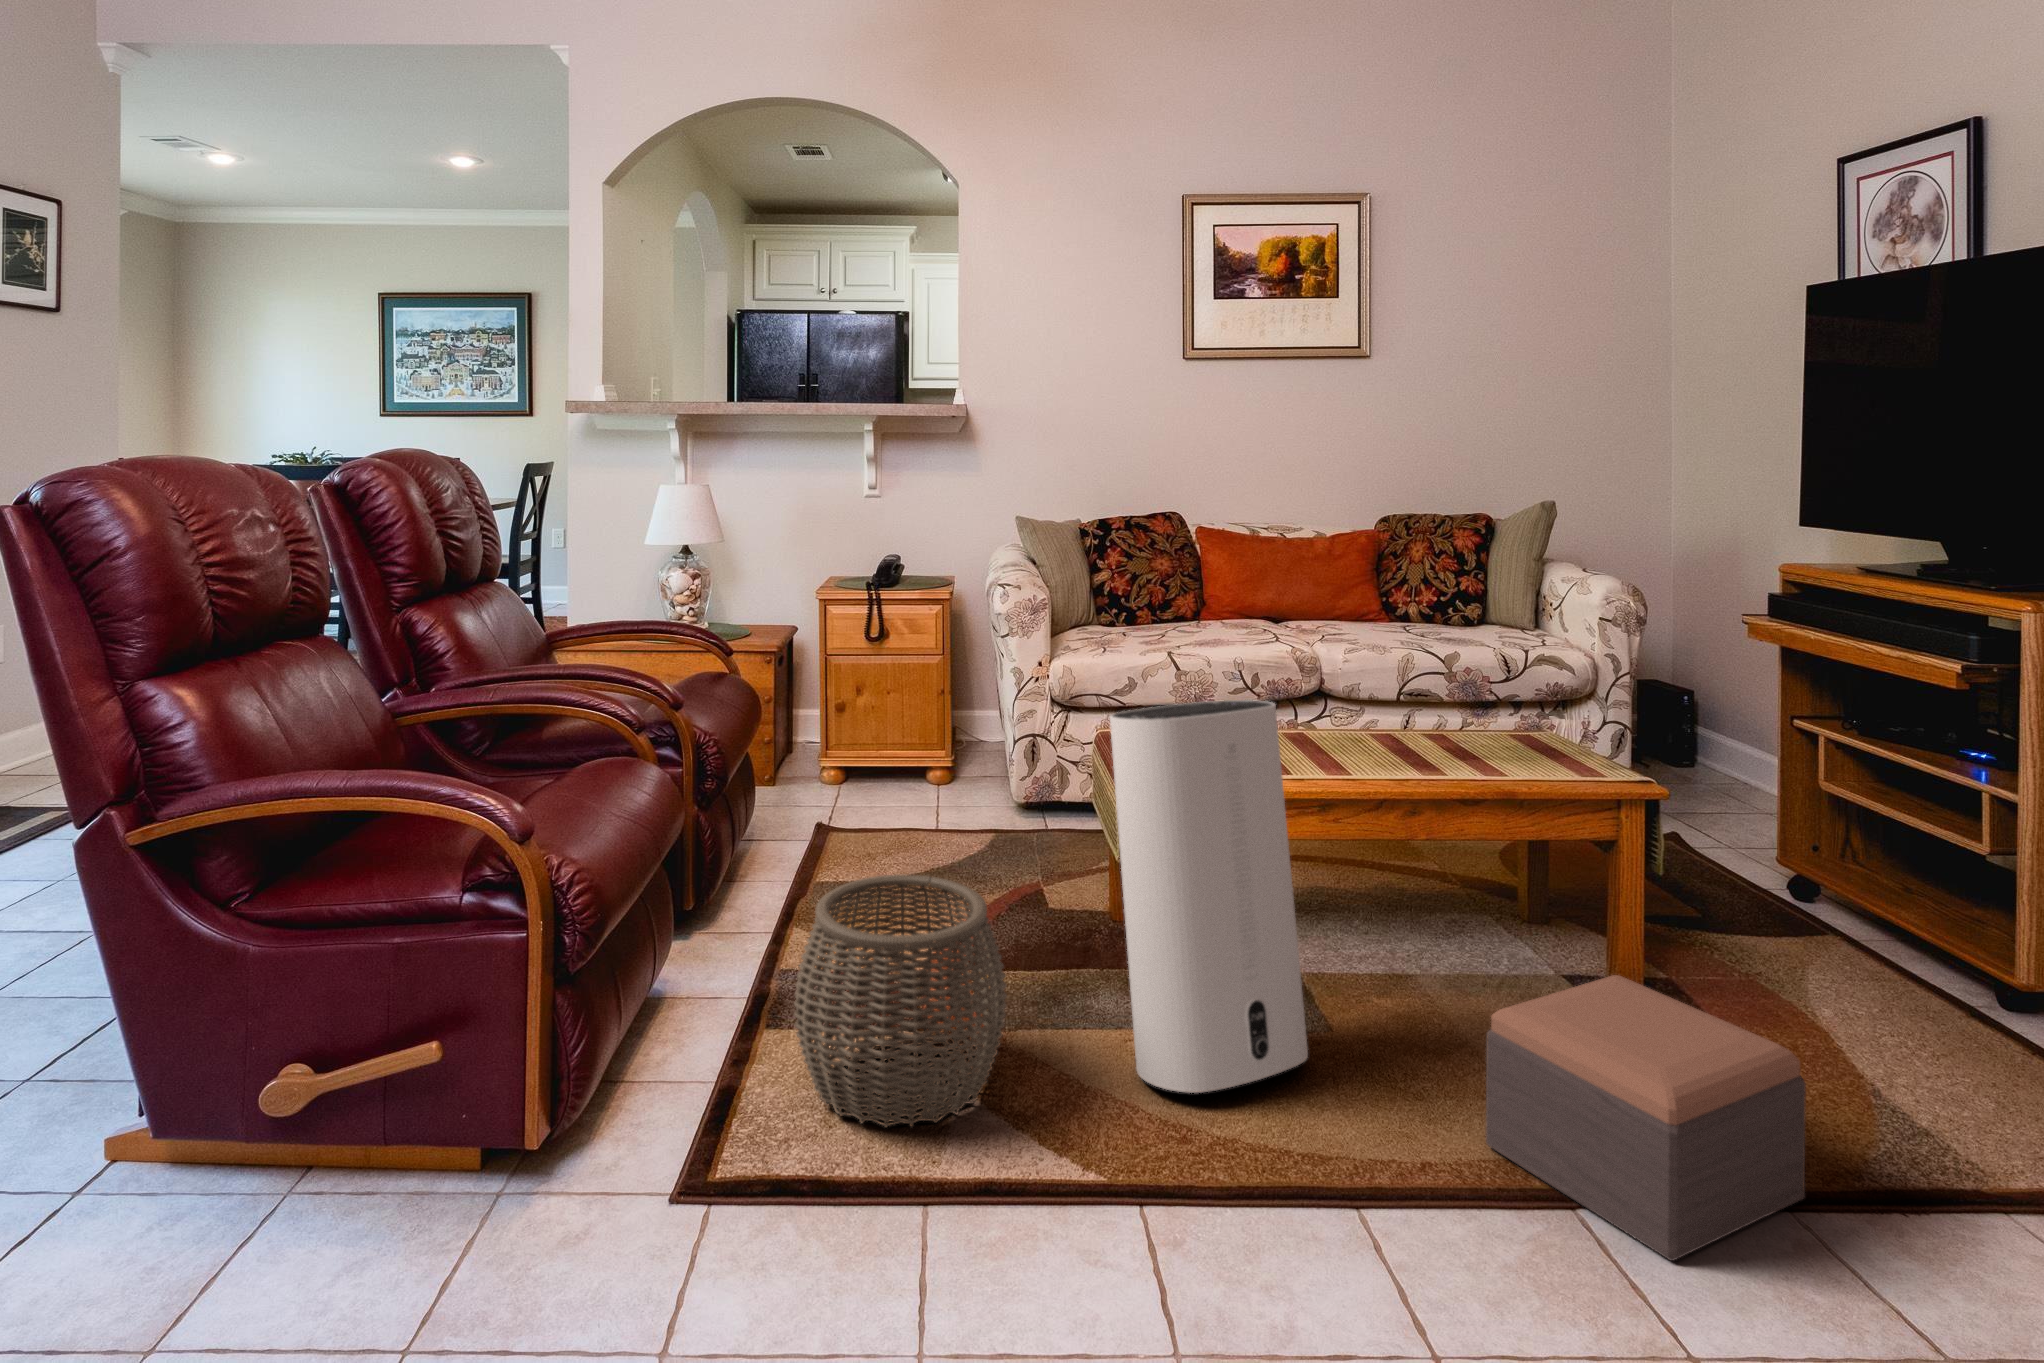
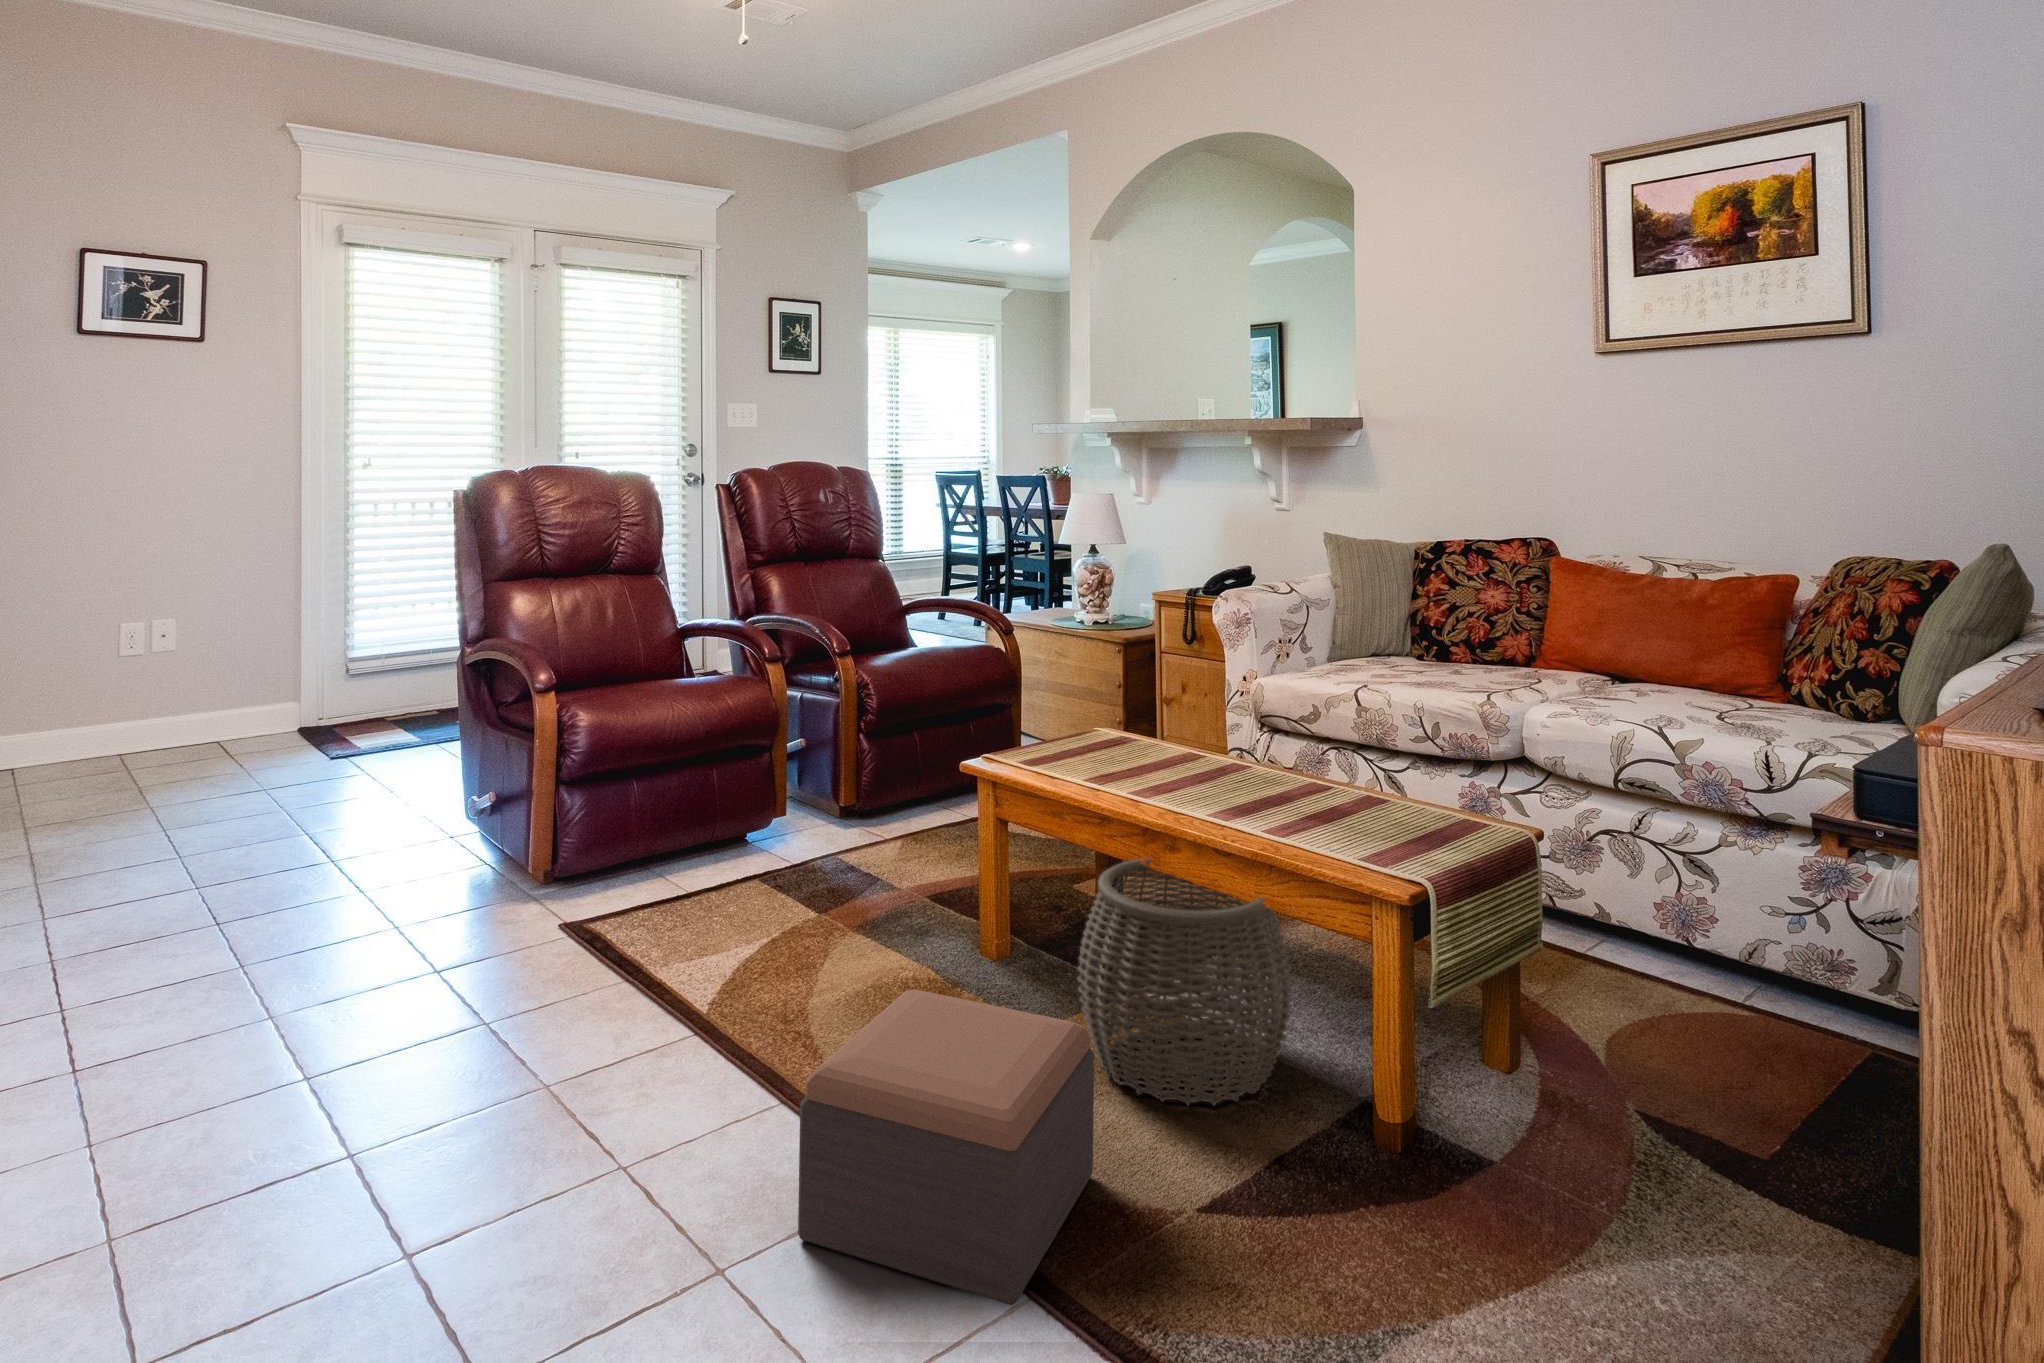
air purifier: present [1110,700,1308,1093] -> none [809,666,995,1021]
woven basket: present [794,875,1007,1127] -> present [1078,859,1293,1106]

